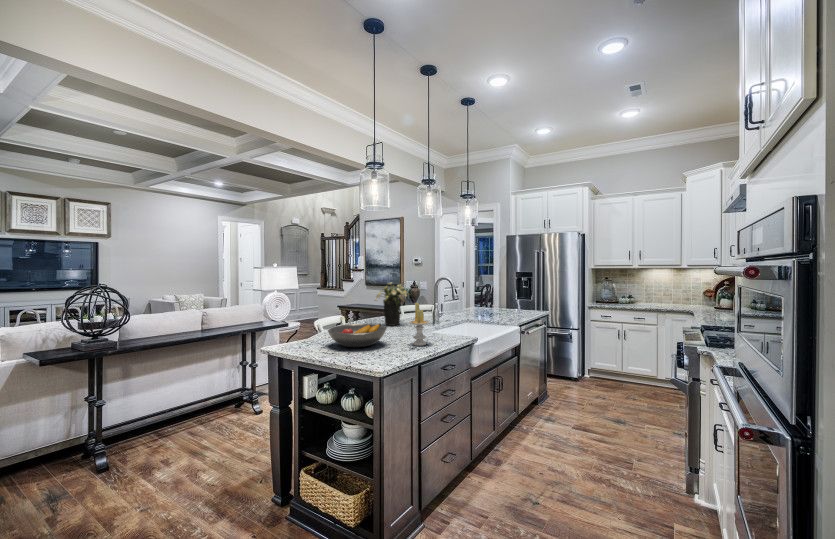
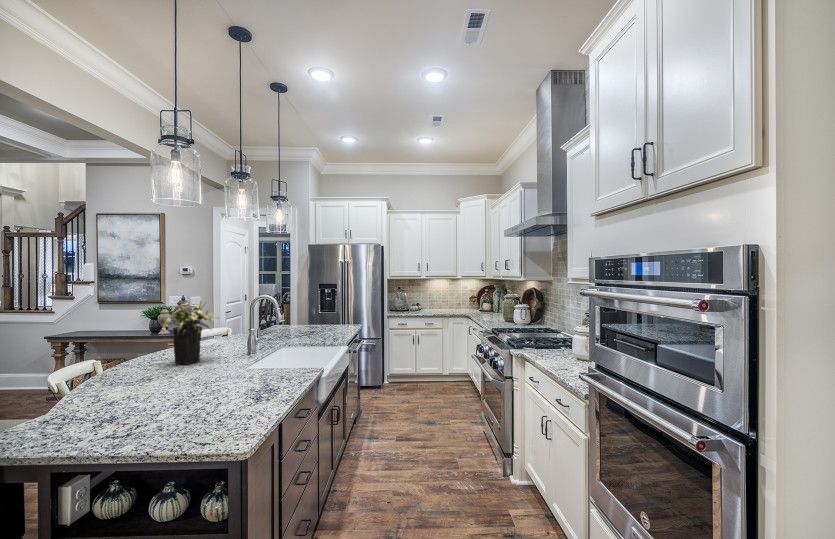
candle: present [409,303,430,346] -> none [243,332,275,392]
fruit bowl: present [328,324,387,347] -> none [91,369,209,417]

